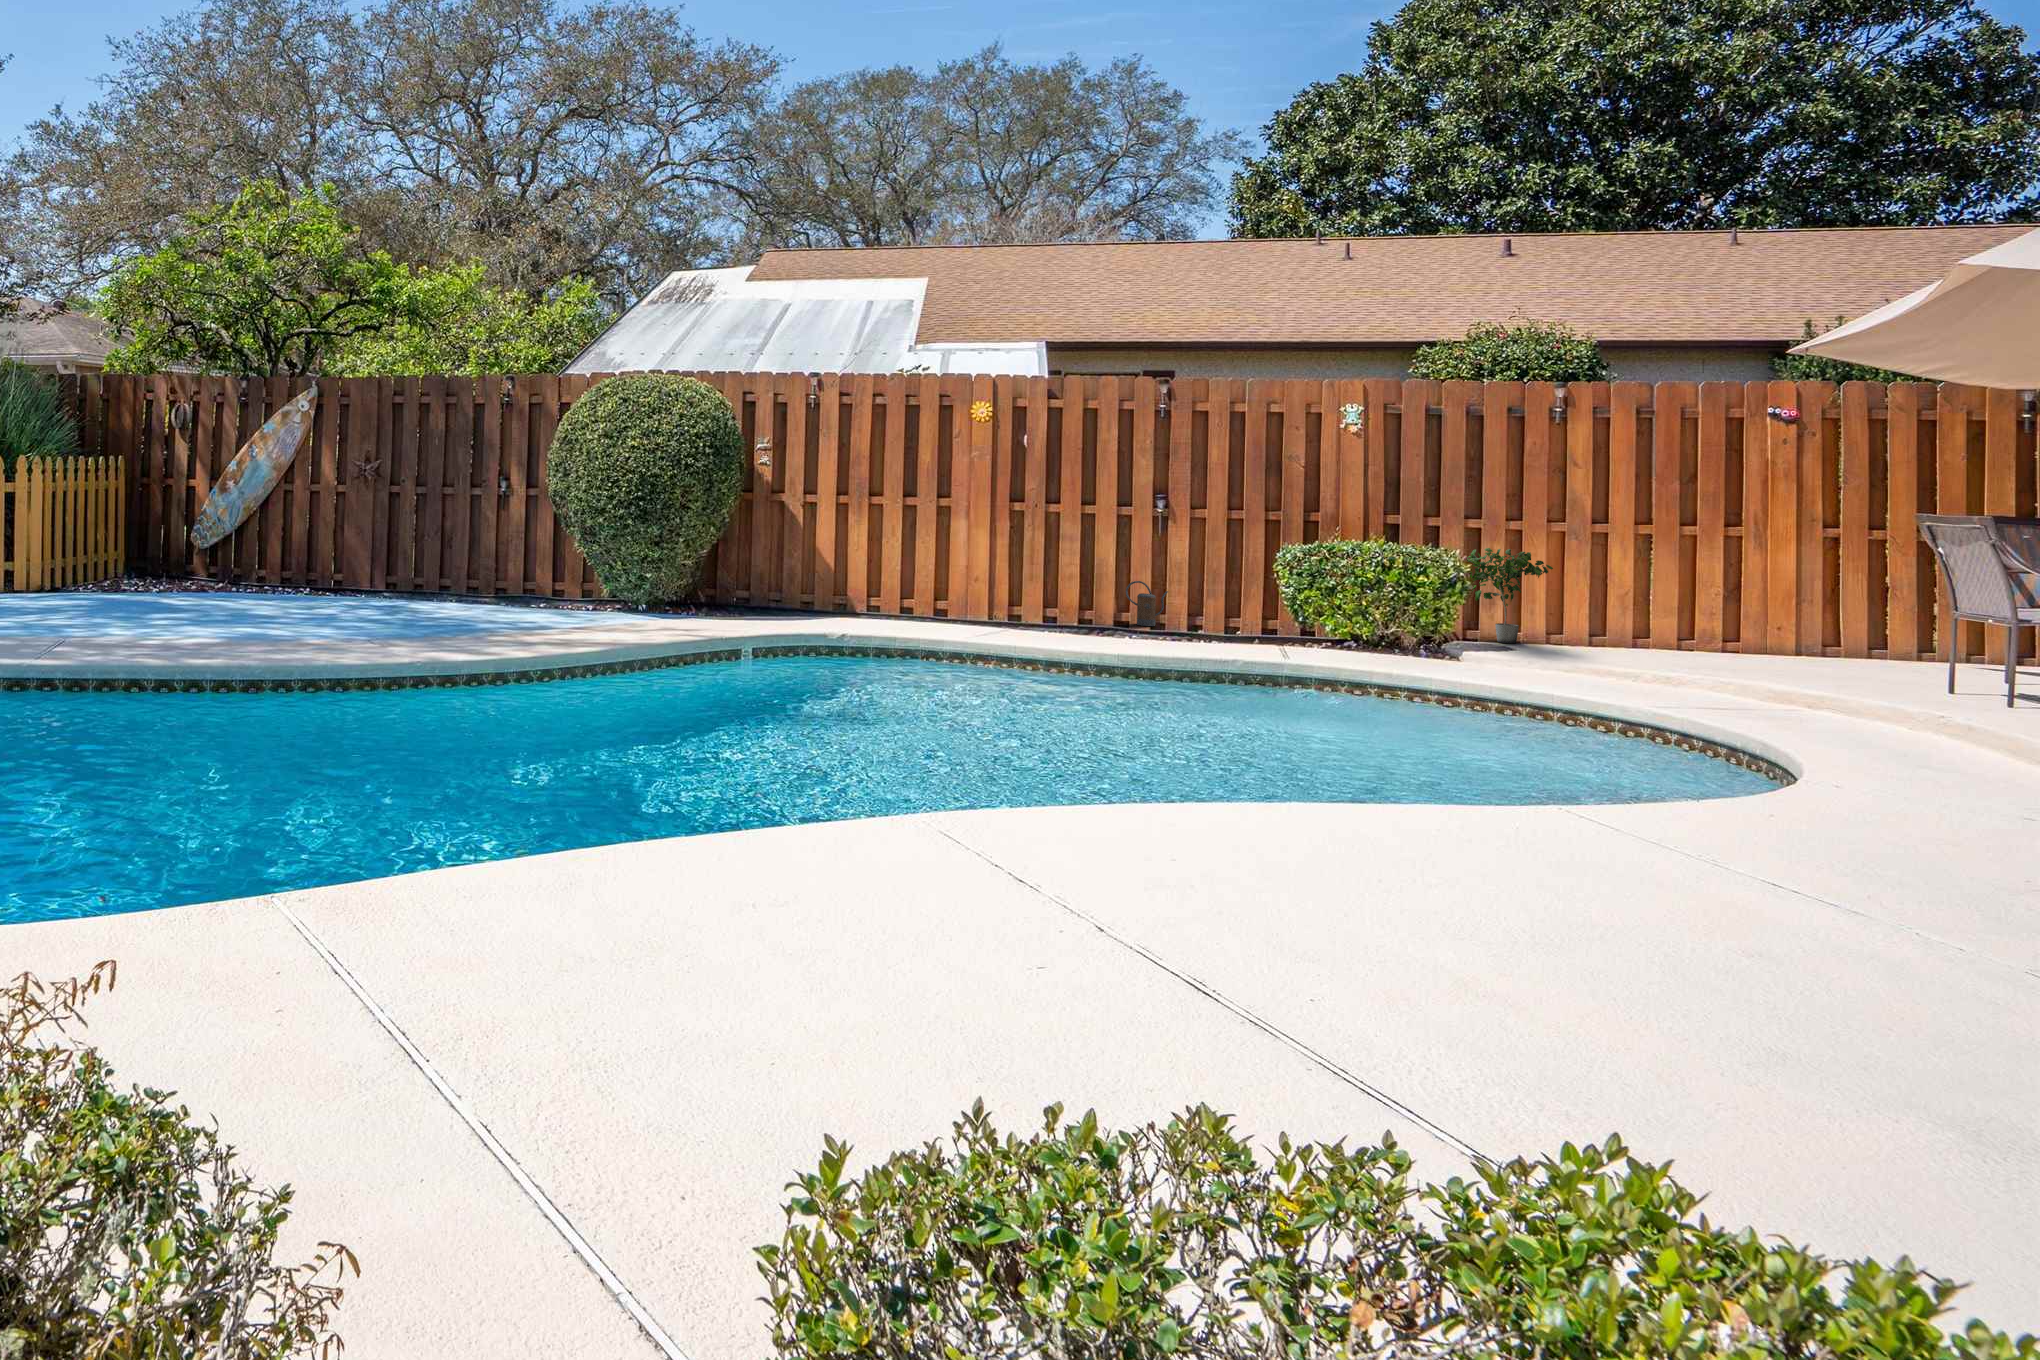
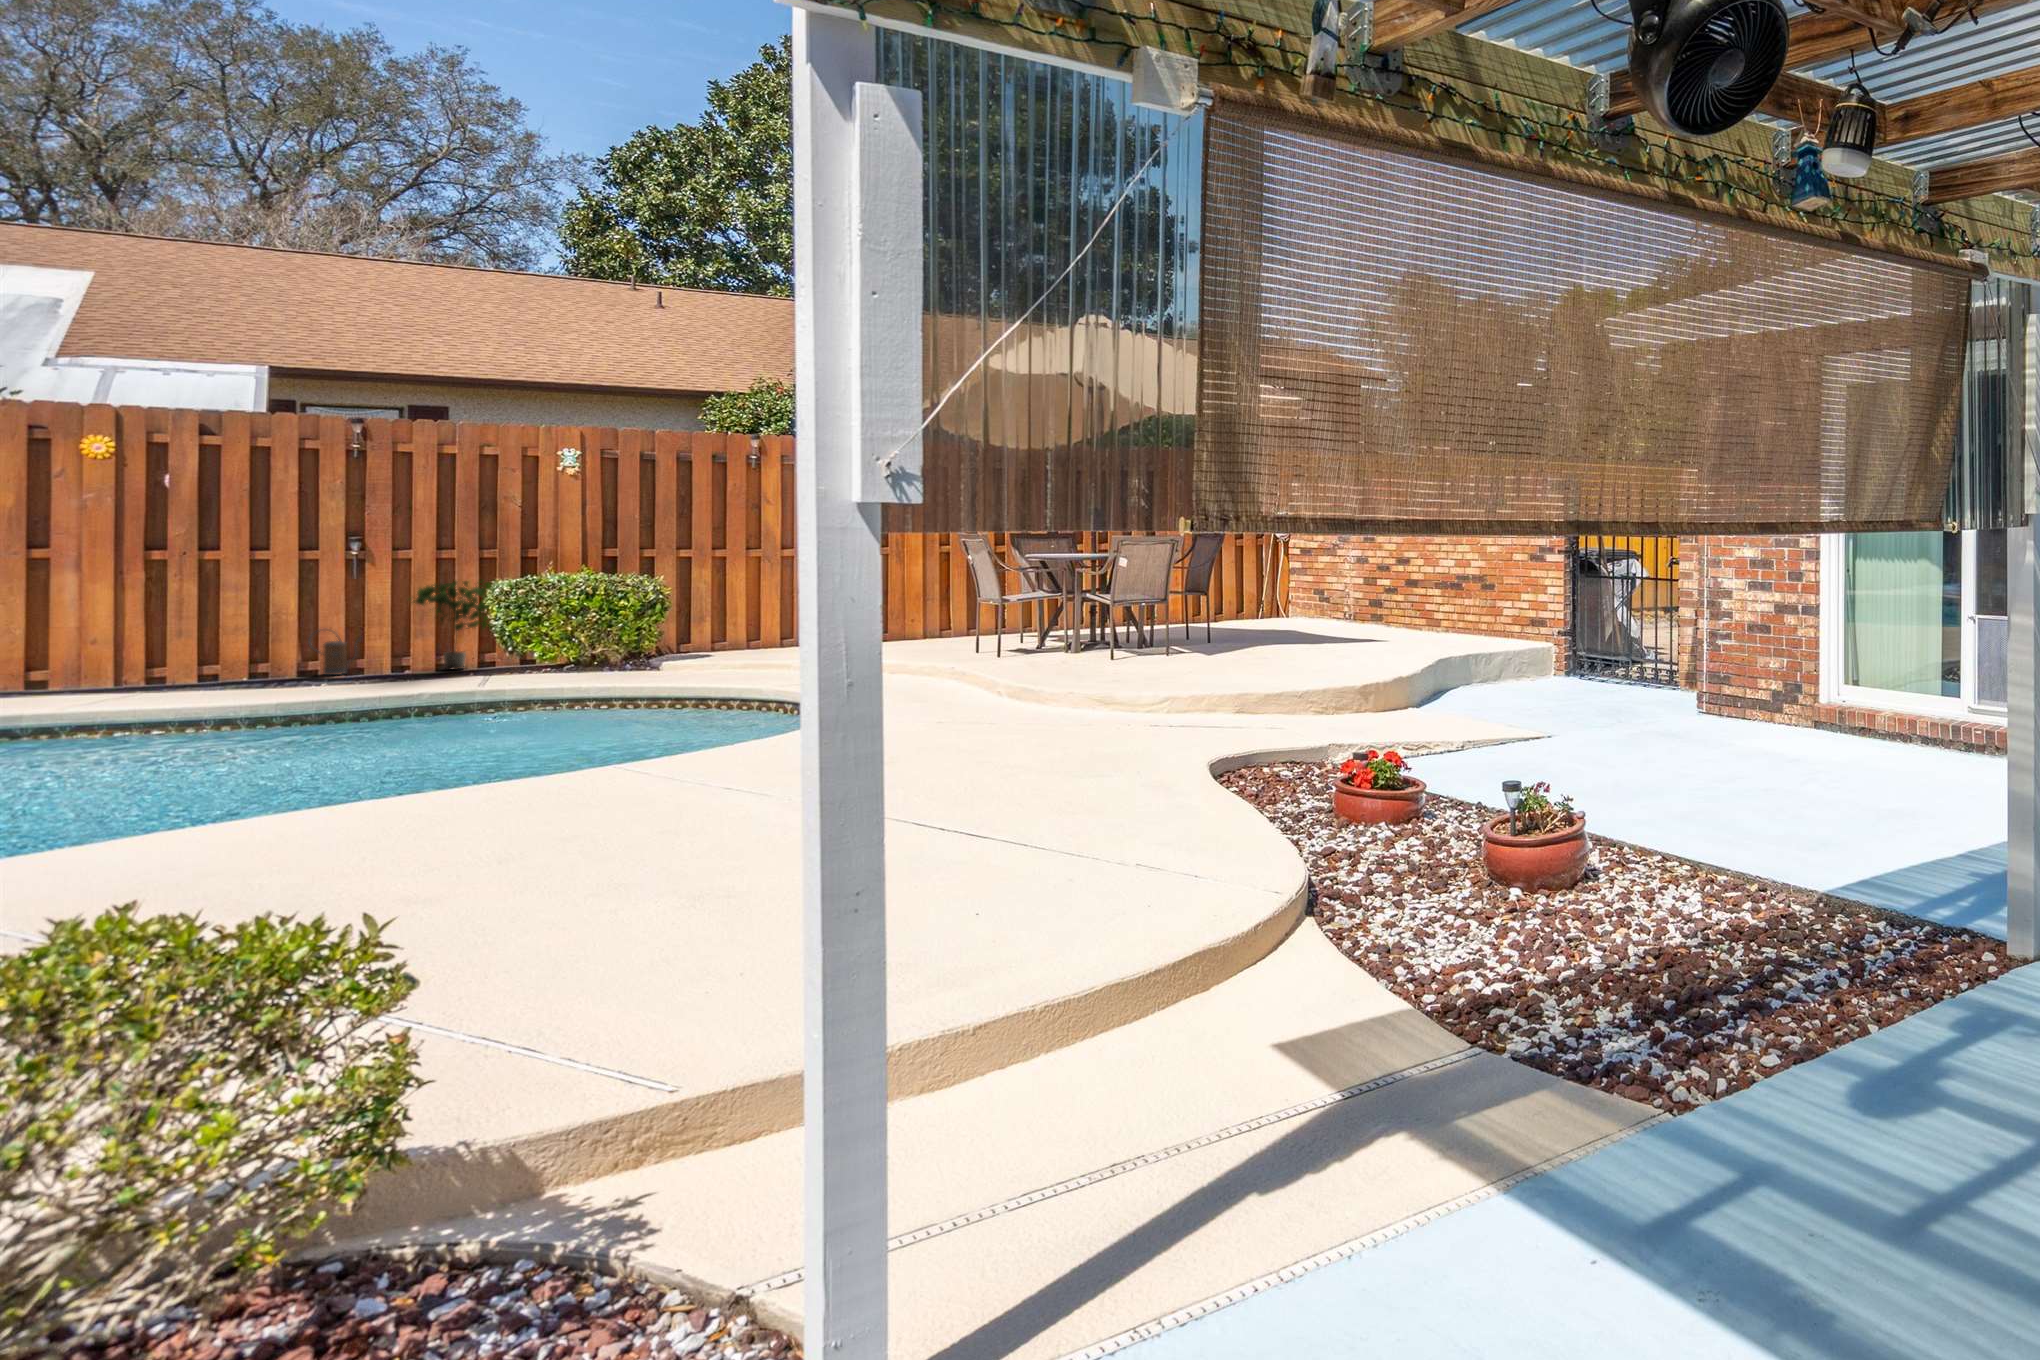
potted plant: present [1465,548,1553,643] -> present [414,581,496,670]

